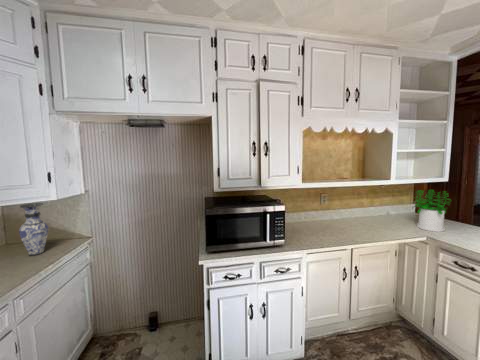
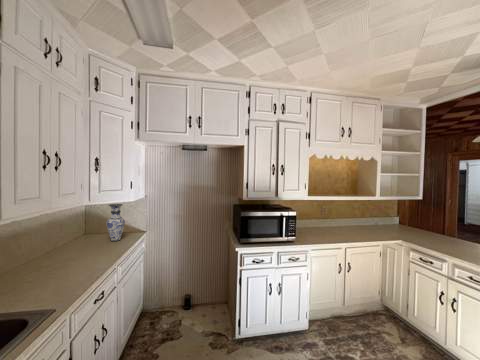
potted plant: present [416,190,447,232] -> none [392,204,422,237]

